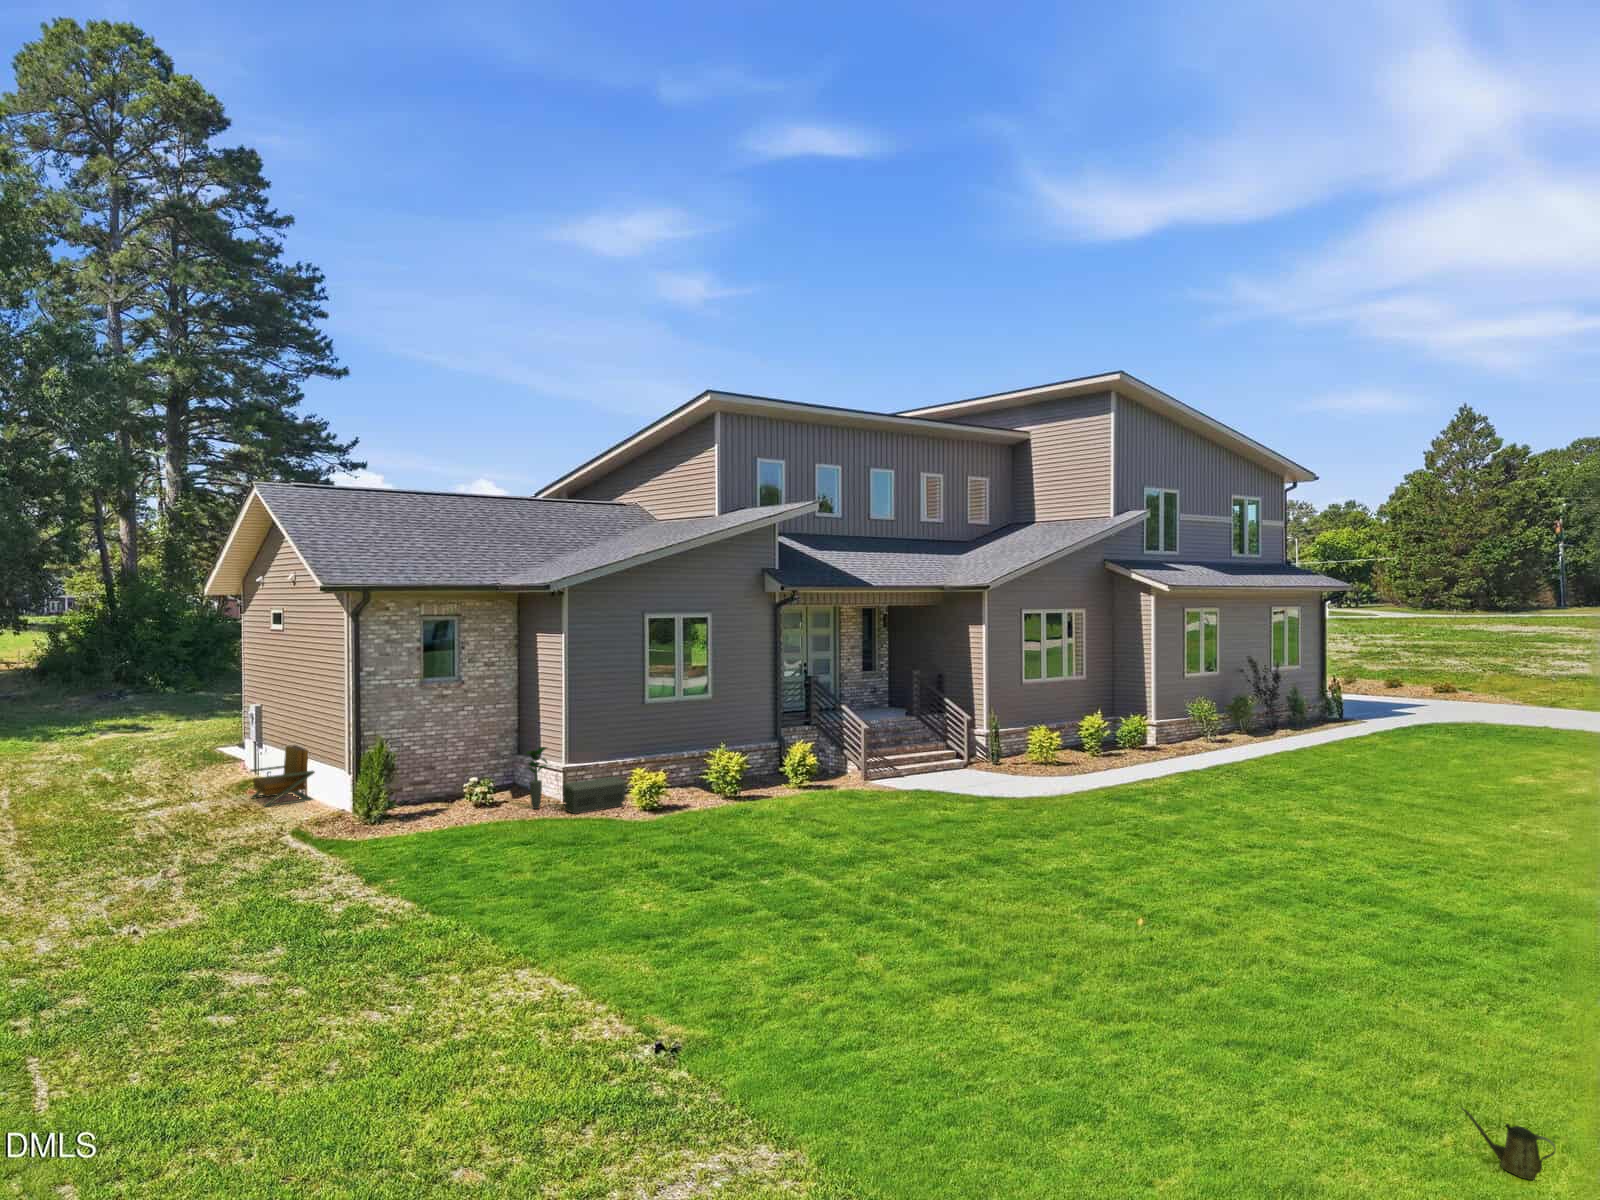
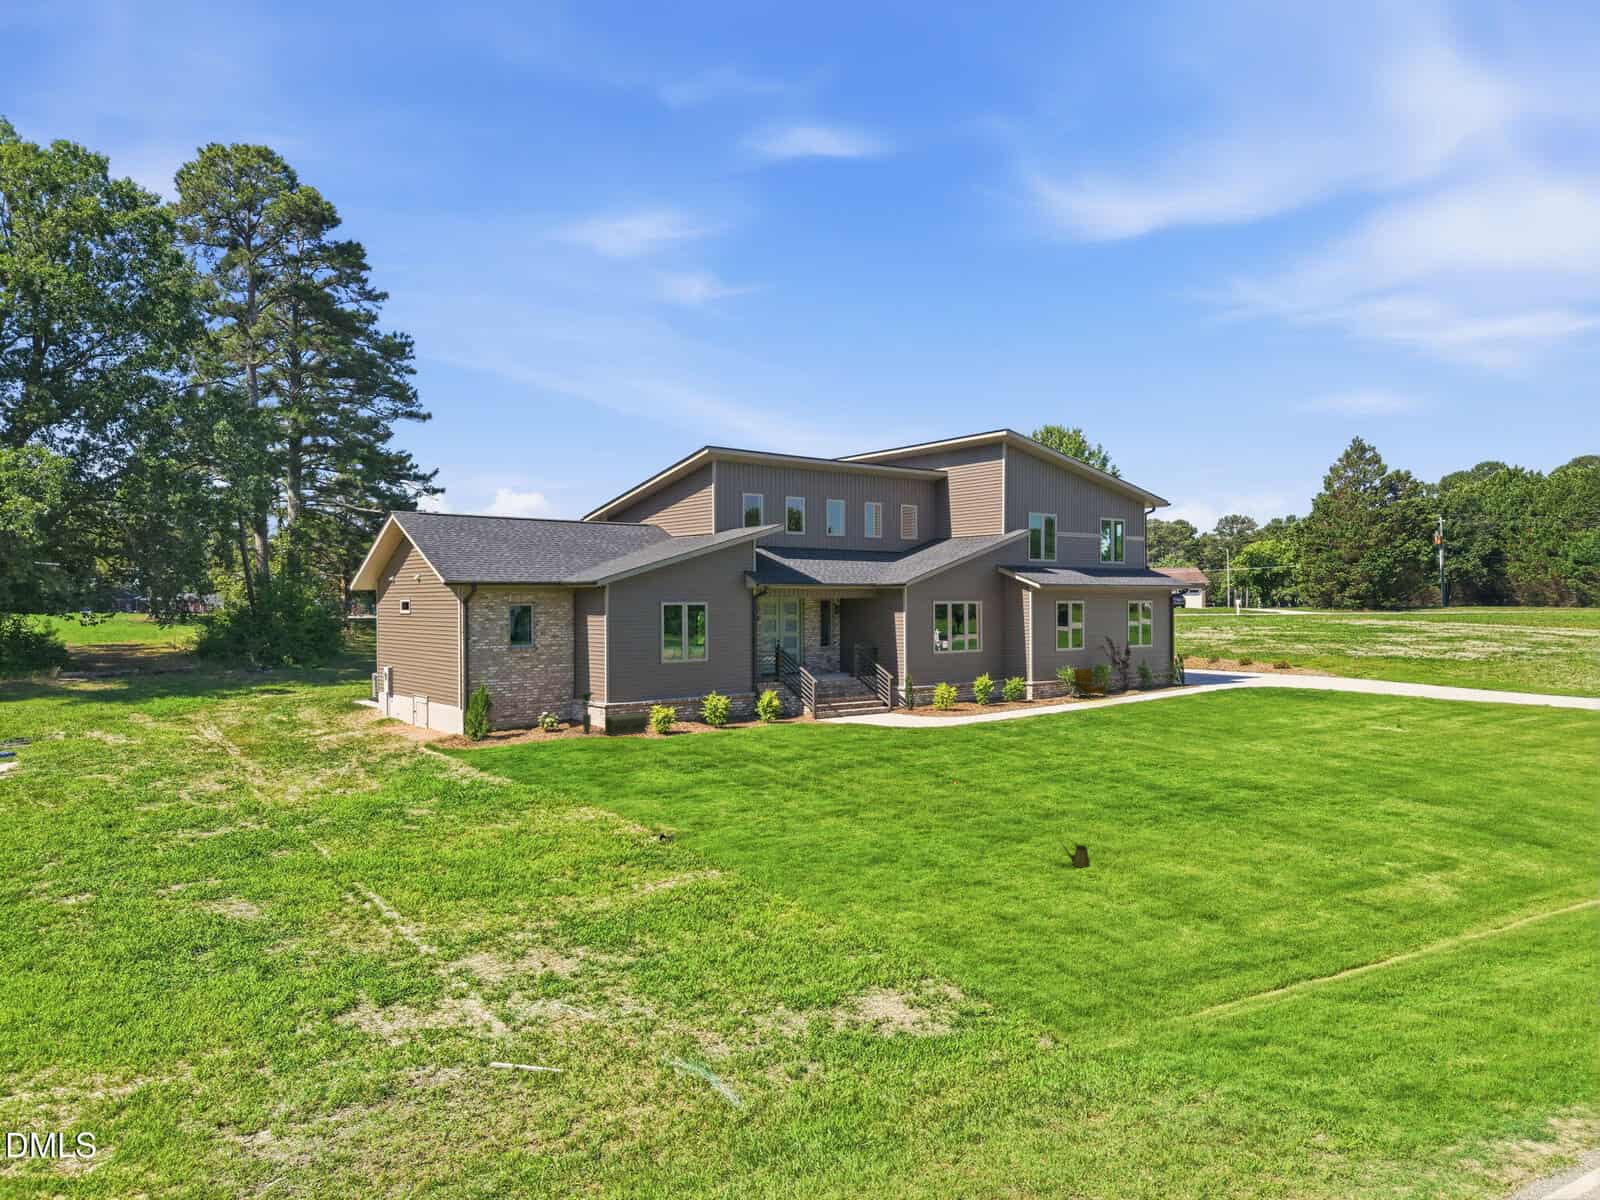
lounge chair: present [251,745,315,807] -> present [1071,668,1108,699]

